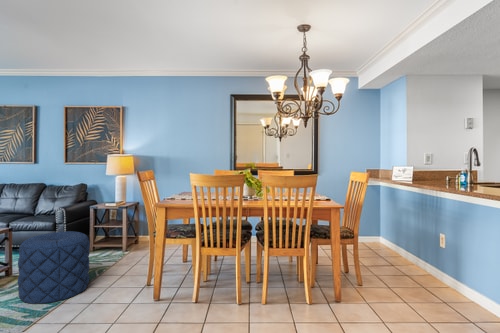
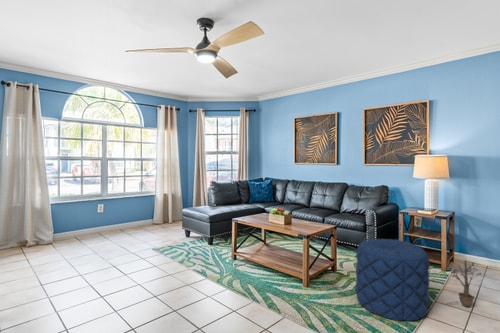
decorative plant: none [108,238,135,277] -> present [447,260,481,307]

